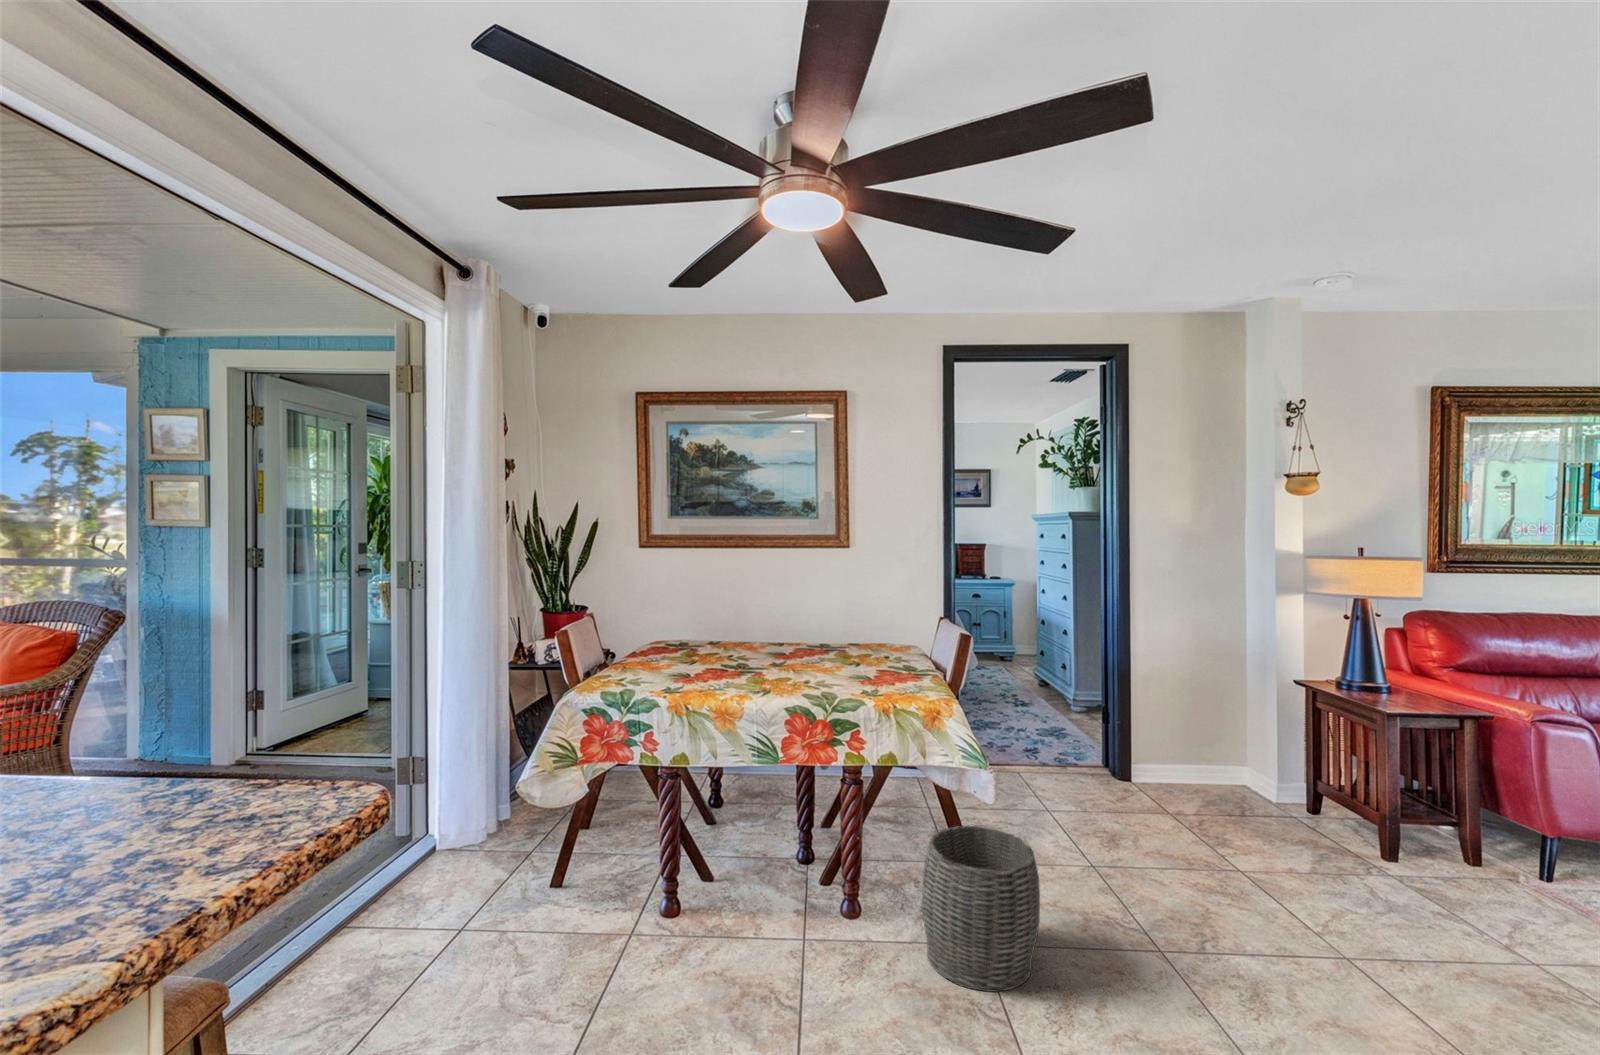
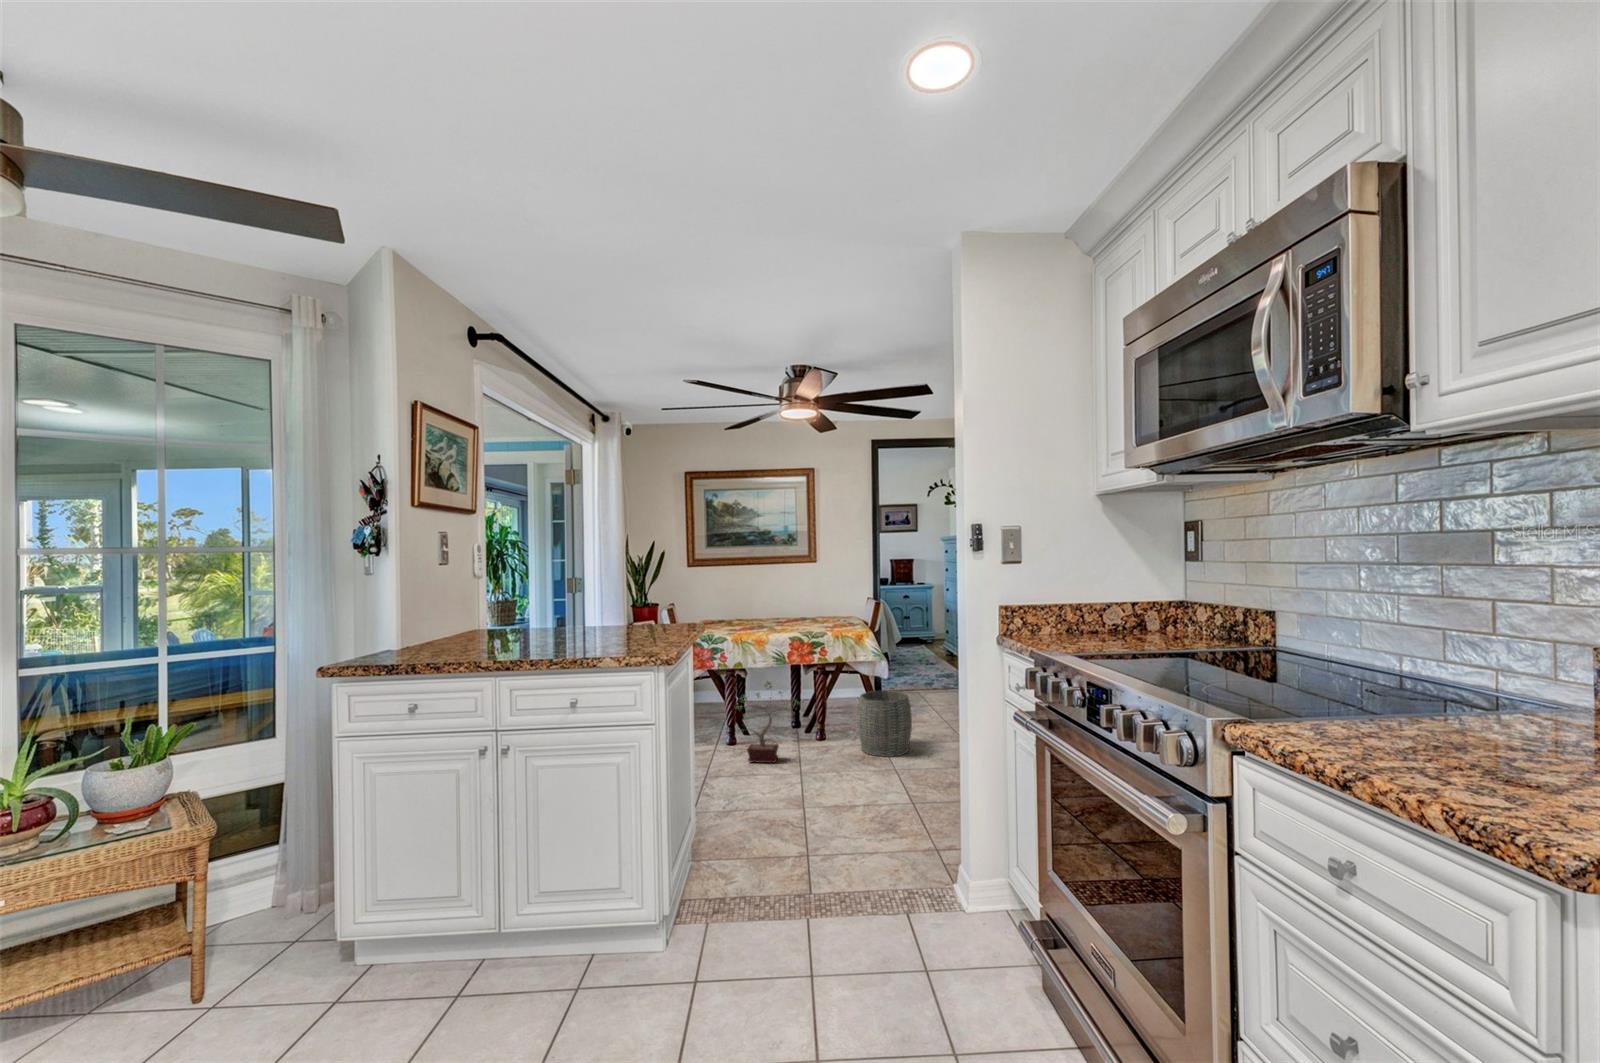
potted plant: none [656,809,811,998] -> present [736,681,804,763]

